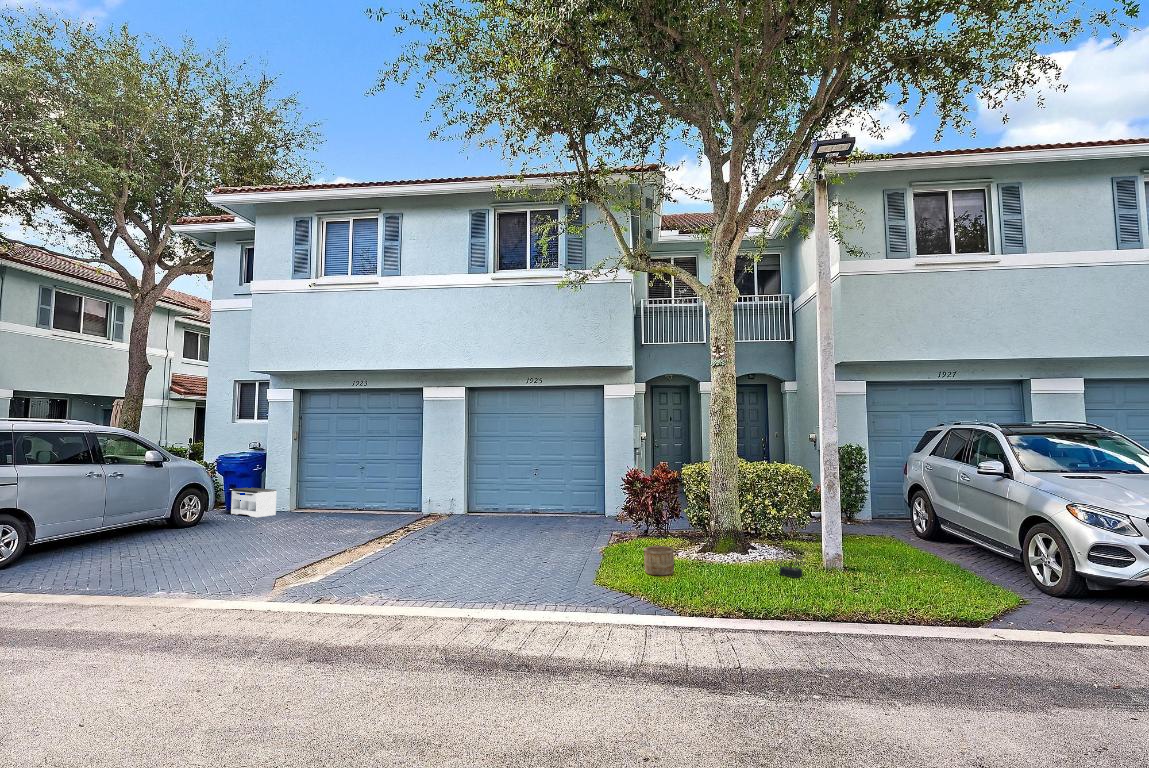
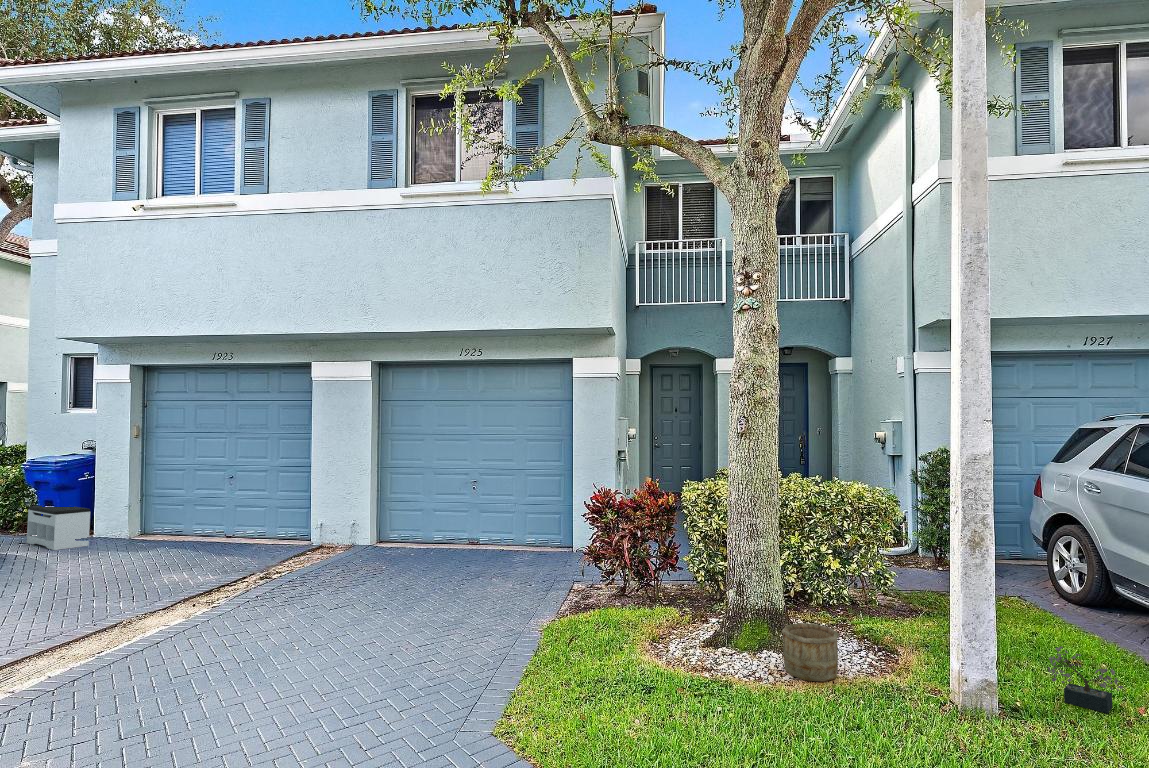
wooden bucket: present [643,546,674,575] -> present [782,623,839,682]
decorative plant: present [775,548,804,578] -> present [1048,646,1123,713]

